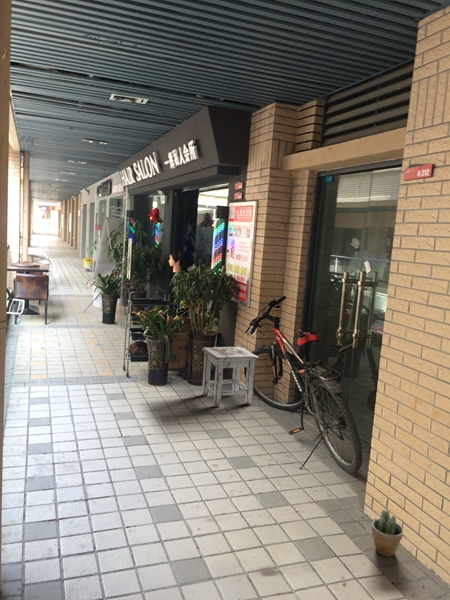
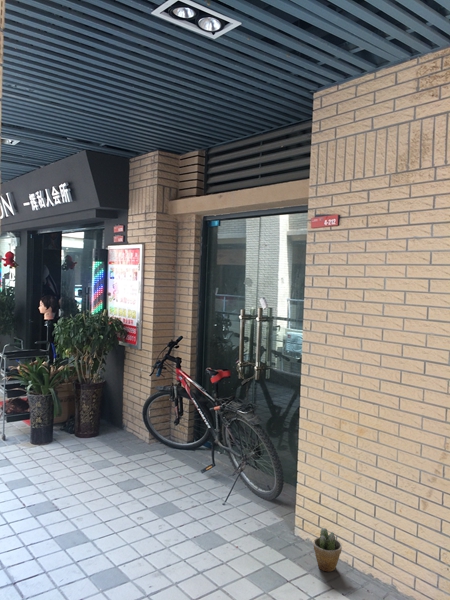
stool: present [202,347,258,407] -> none [94,391,155,457]

